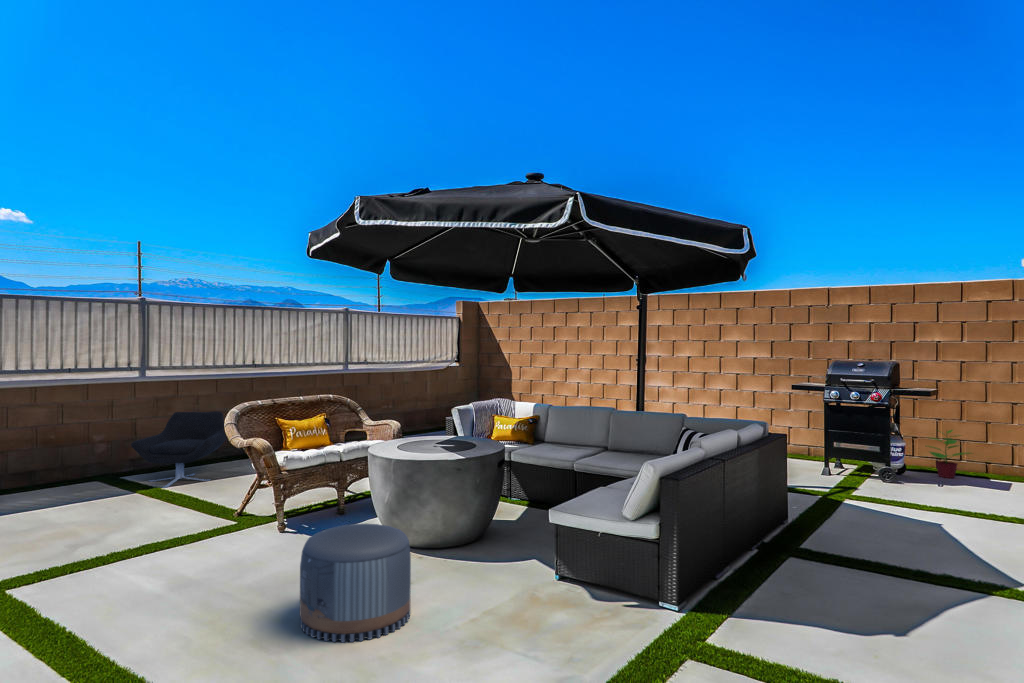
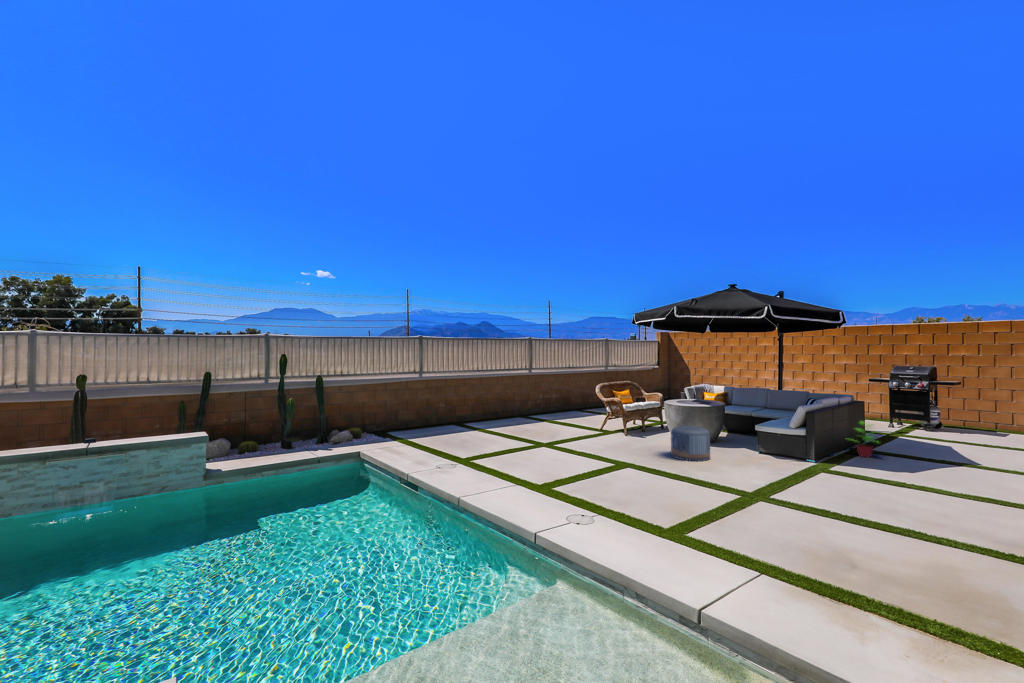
lounge chair: present [131,411,226,488] -> none [539,389,572,420]
potted plant: present [928,430,970,478] -> present [856,421,874,457]

